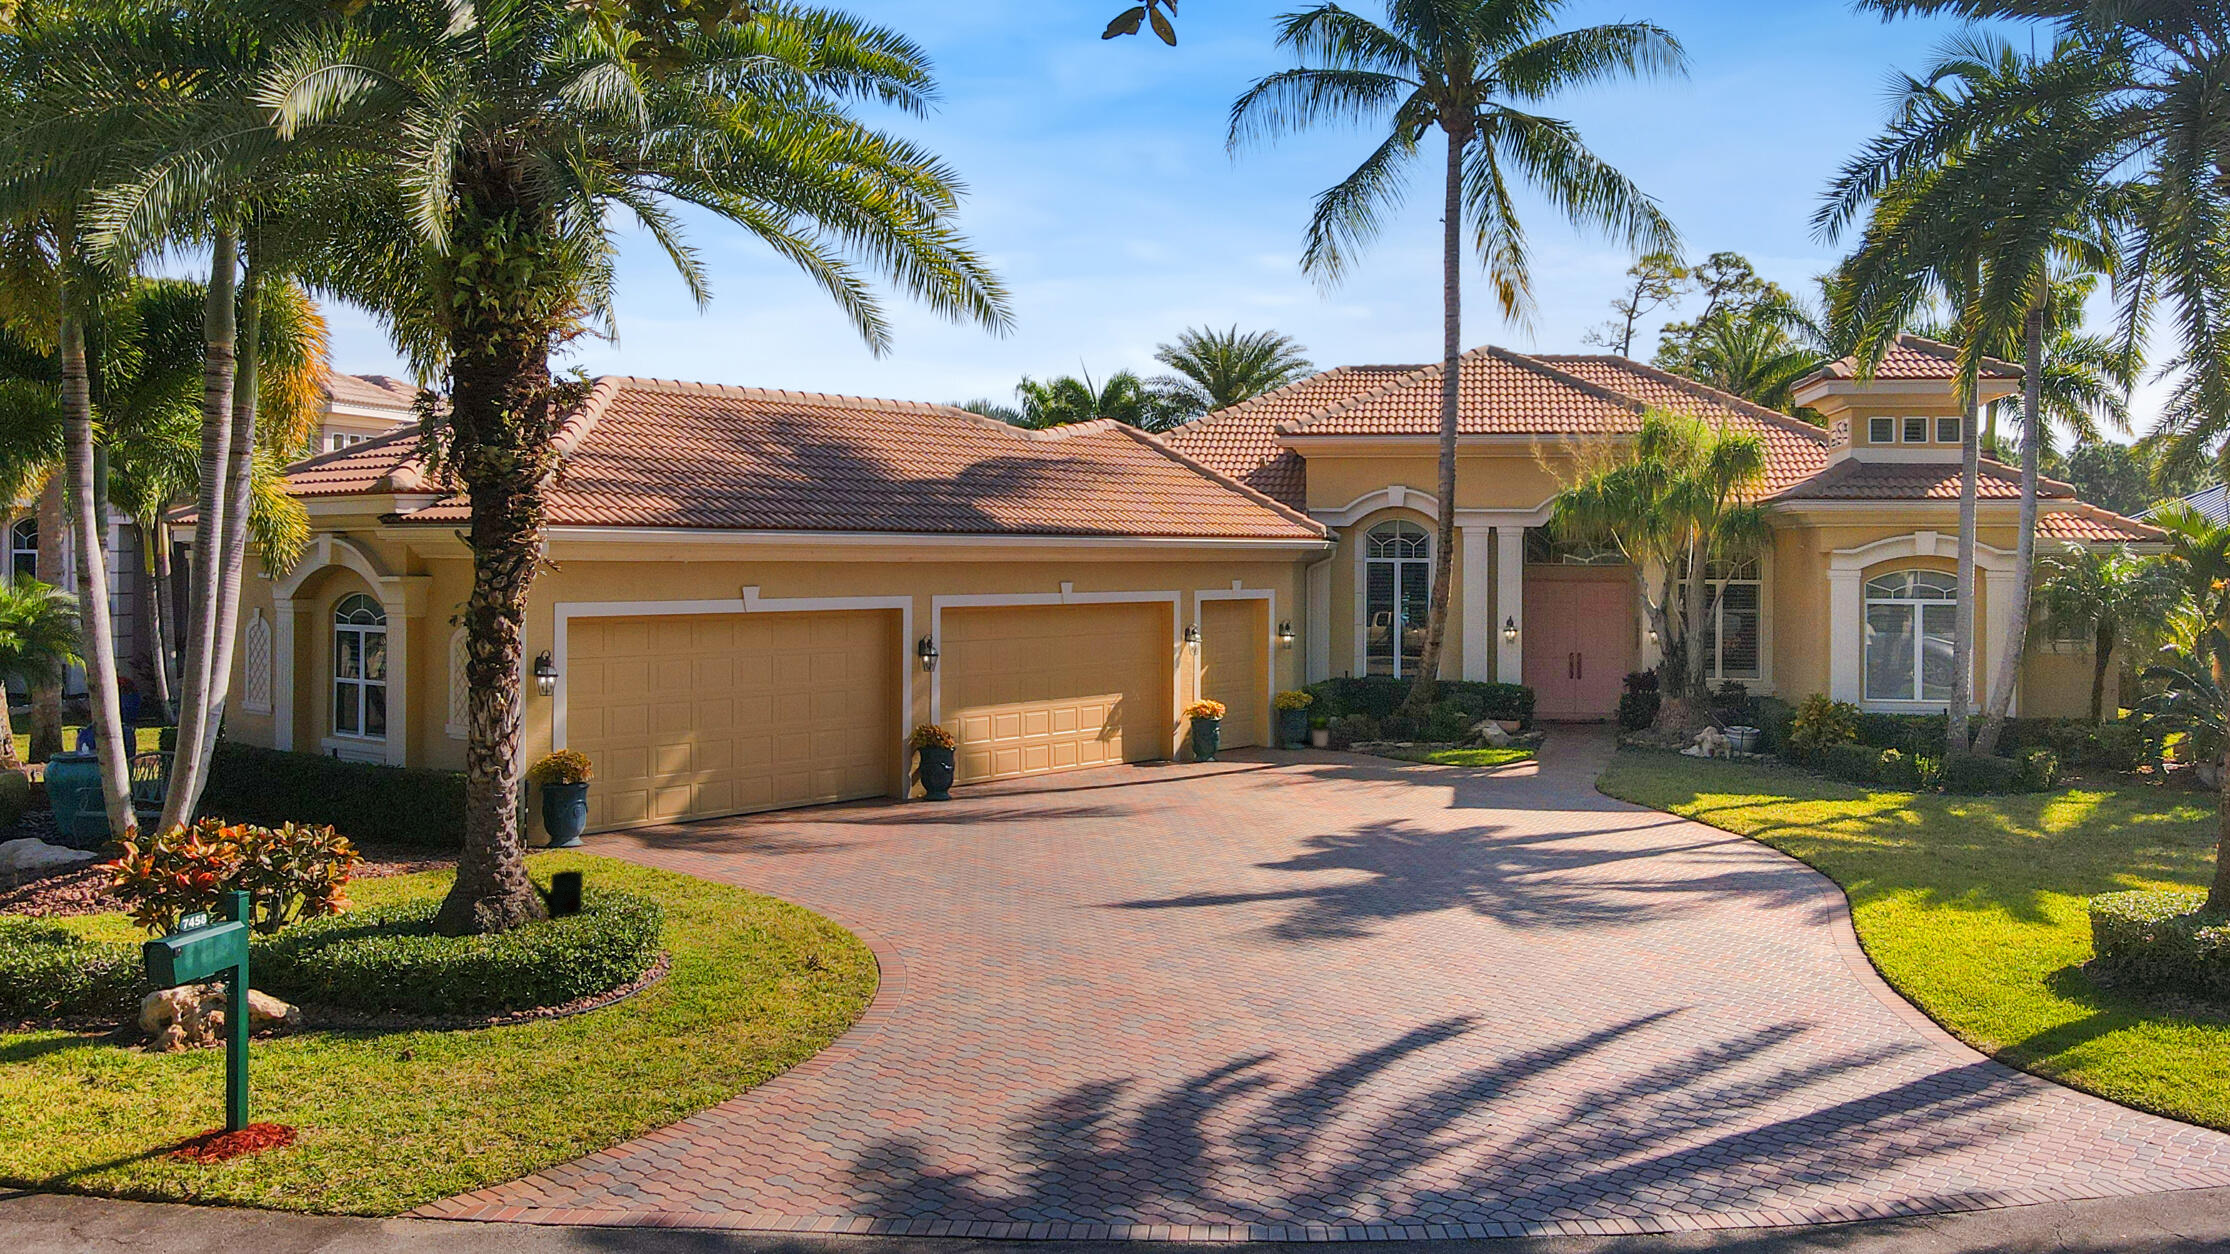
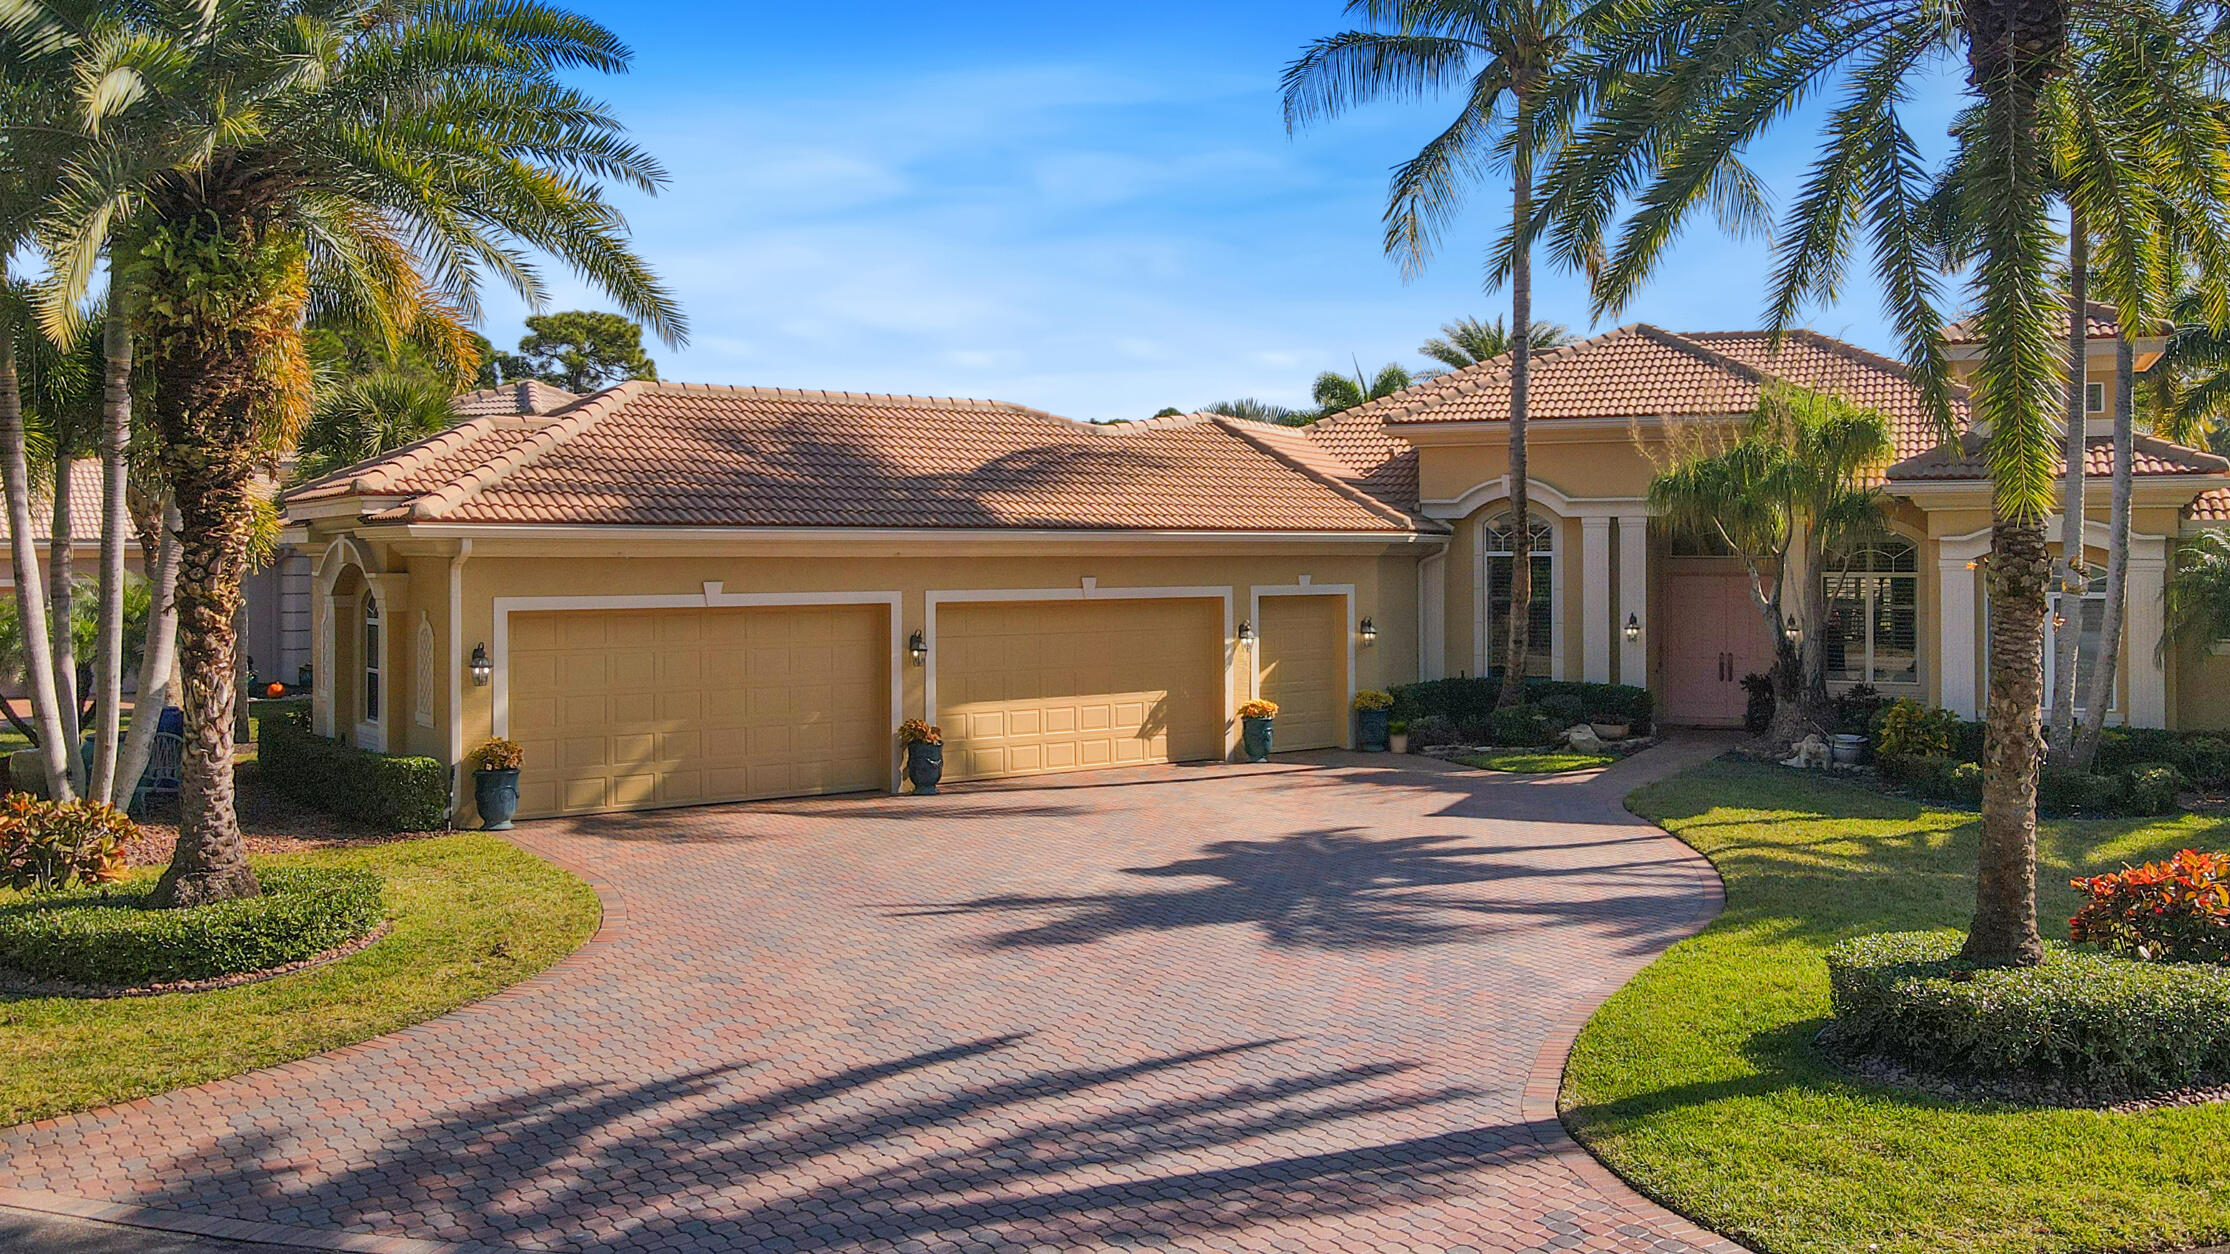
watering can: present [521,870,585,917] -> none [218,848,291,896]

